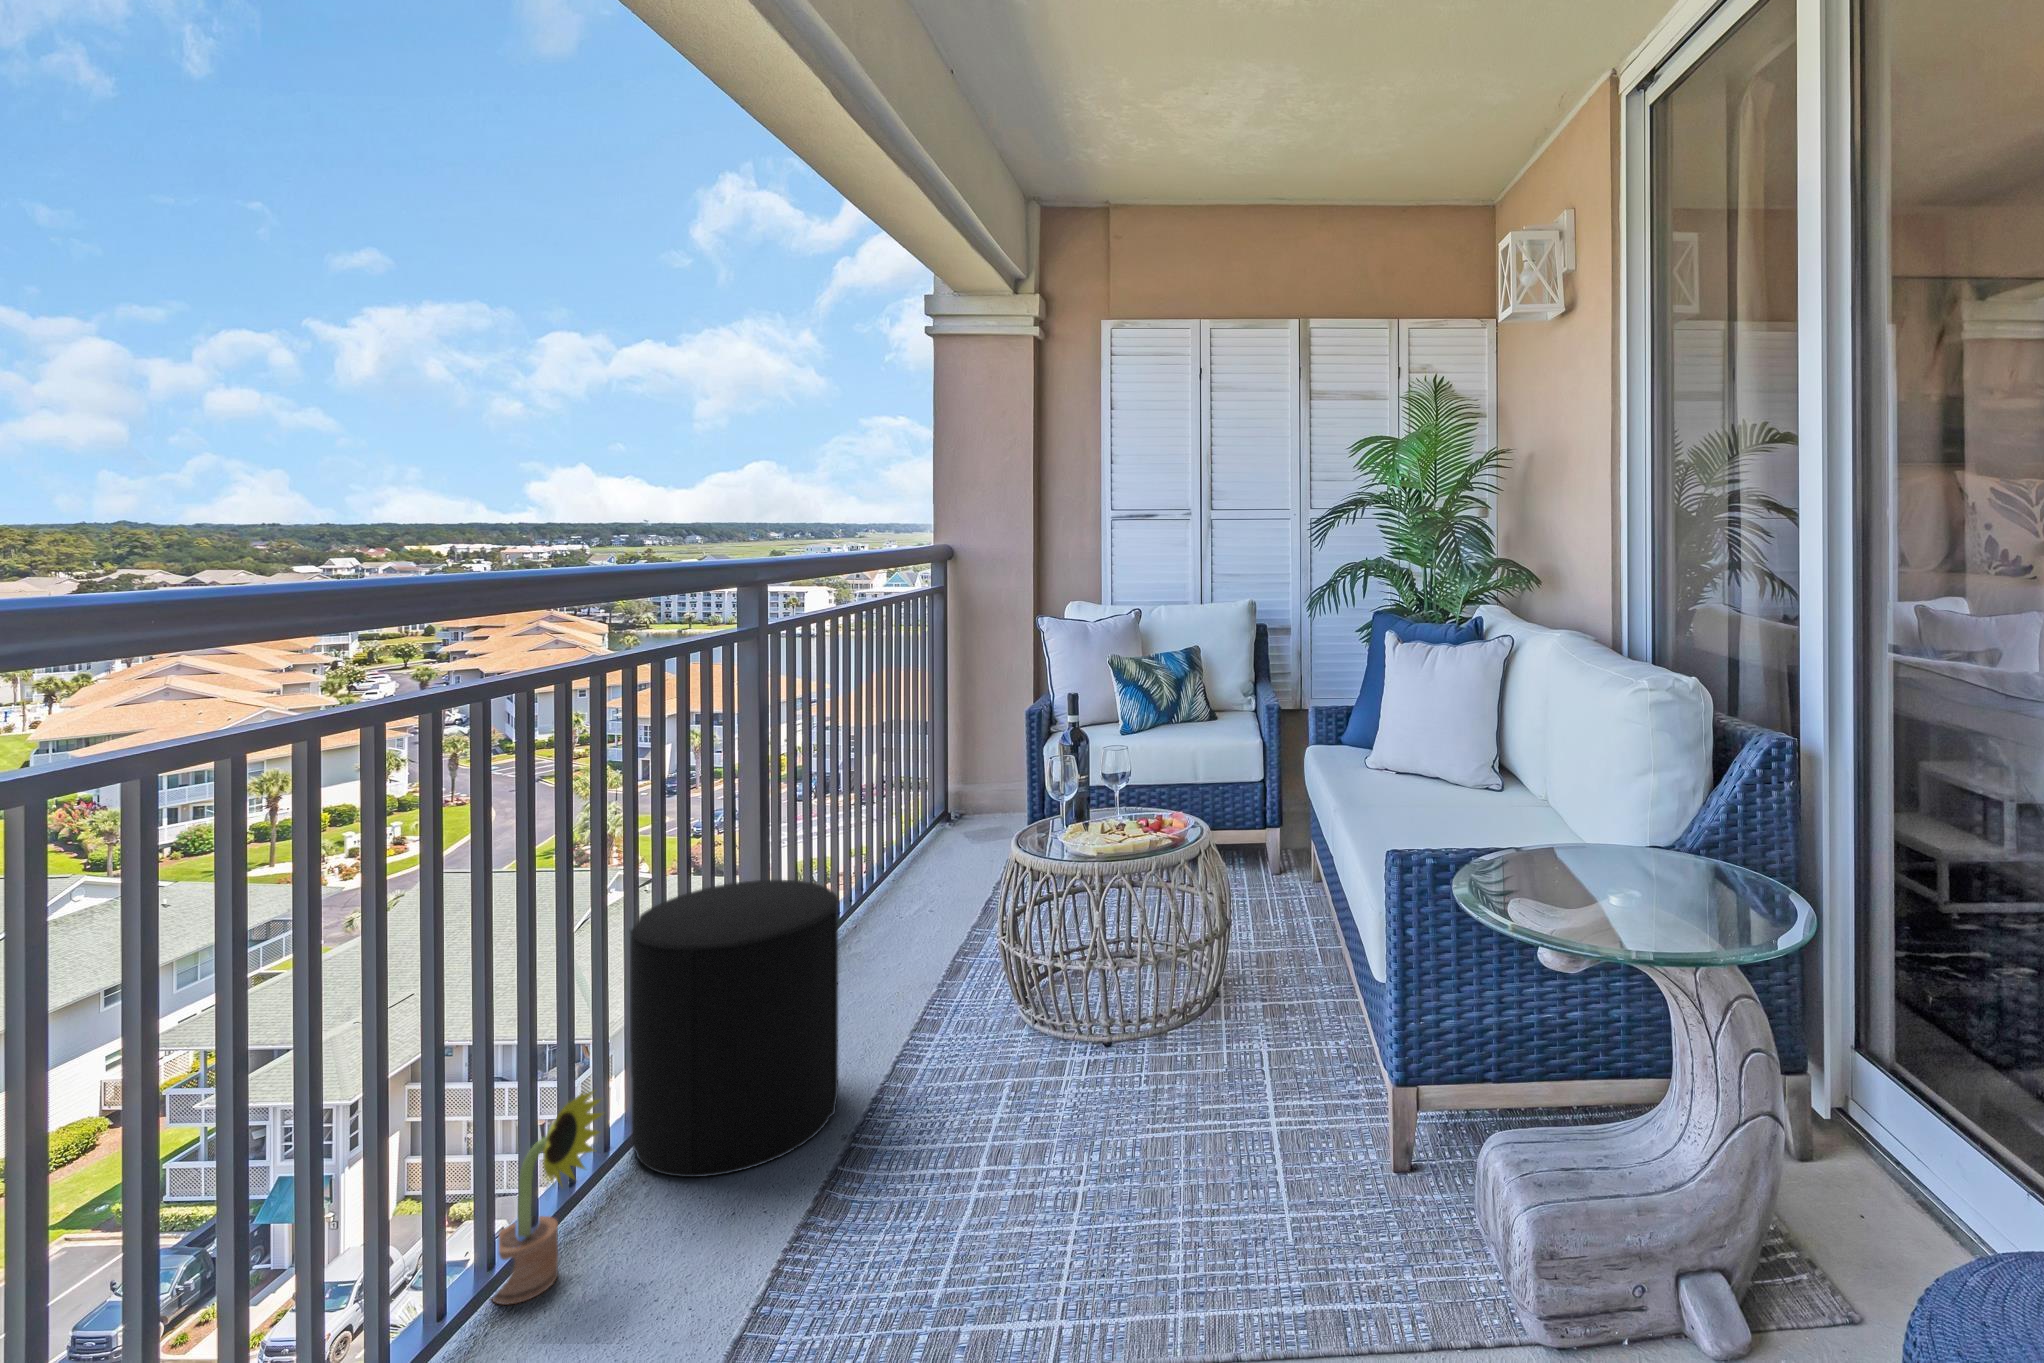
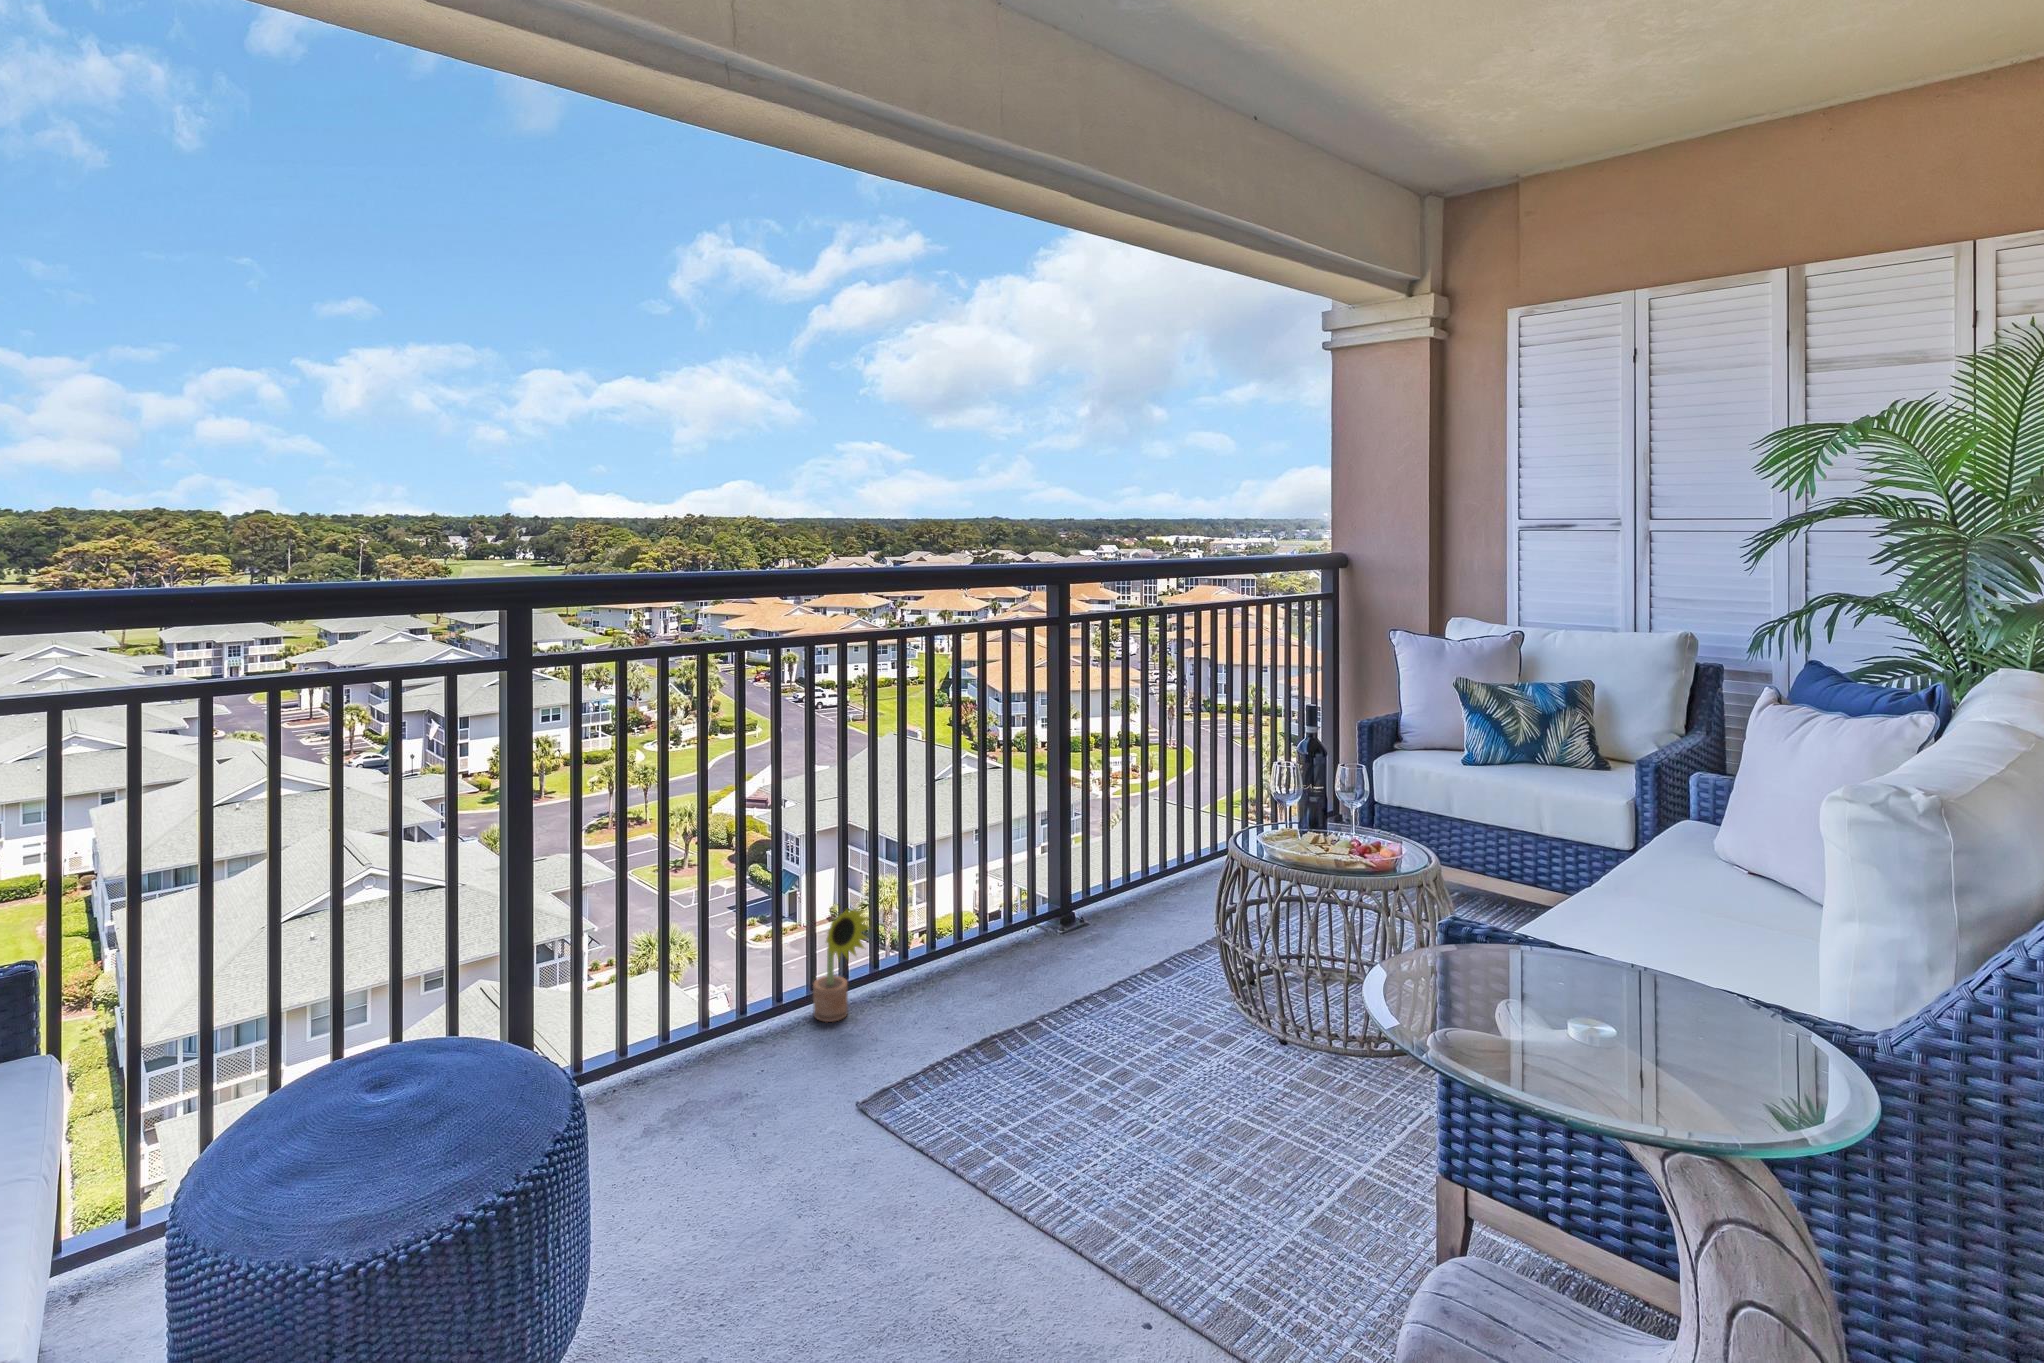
stool: present [630,880,839,1177] -> none [921,807,1056,1008]

